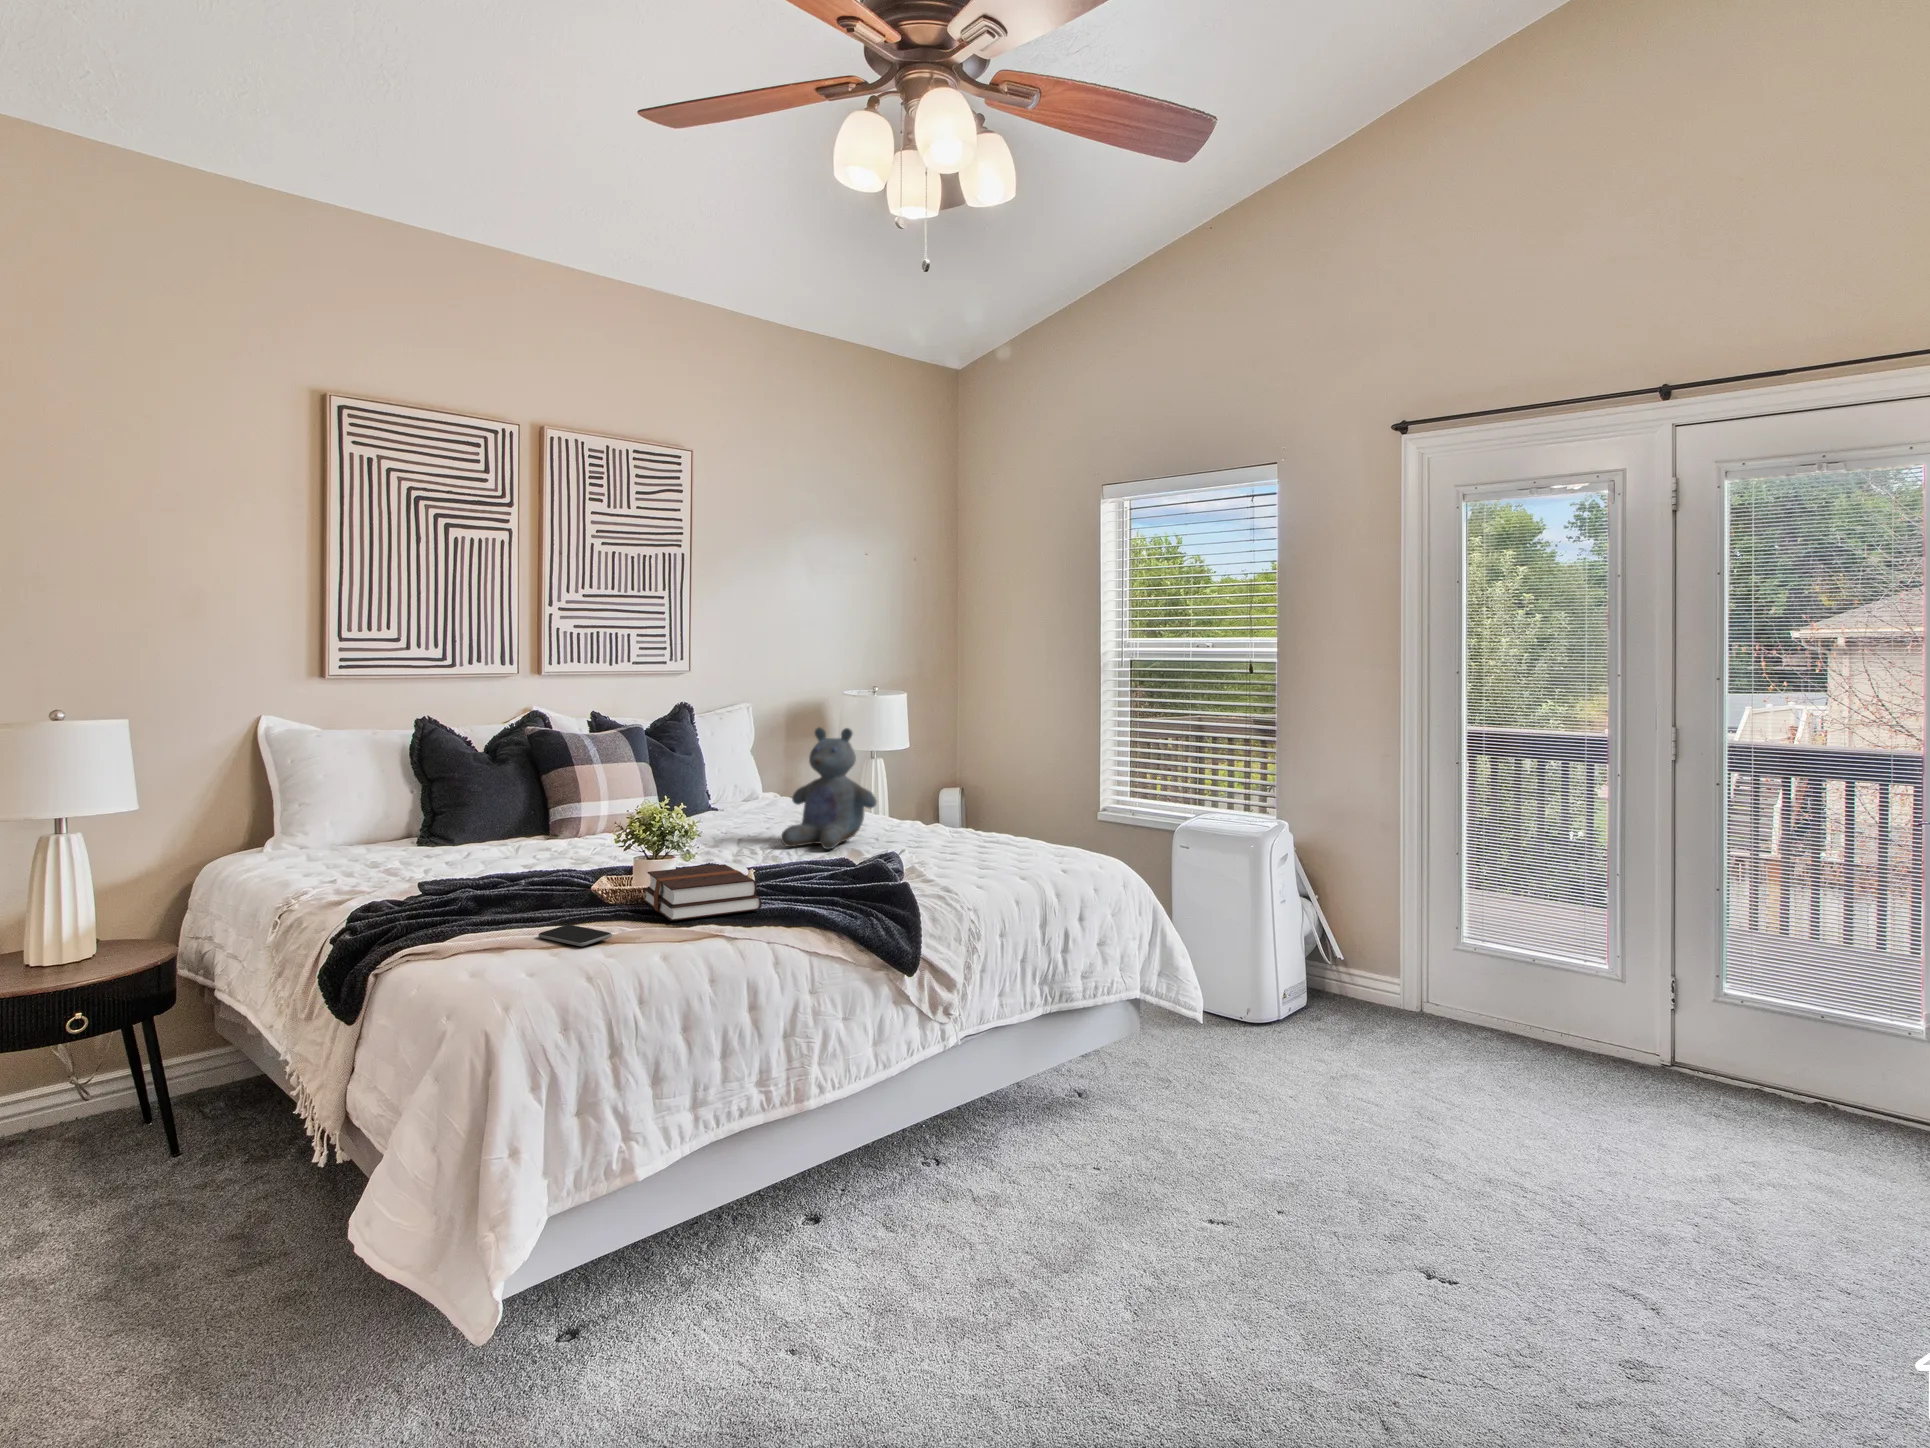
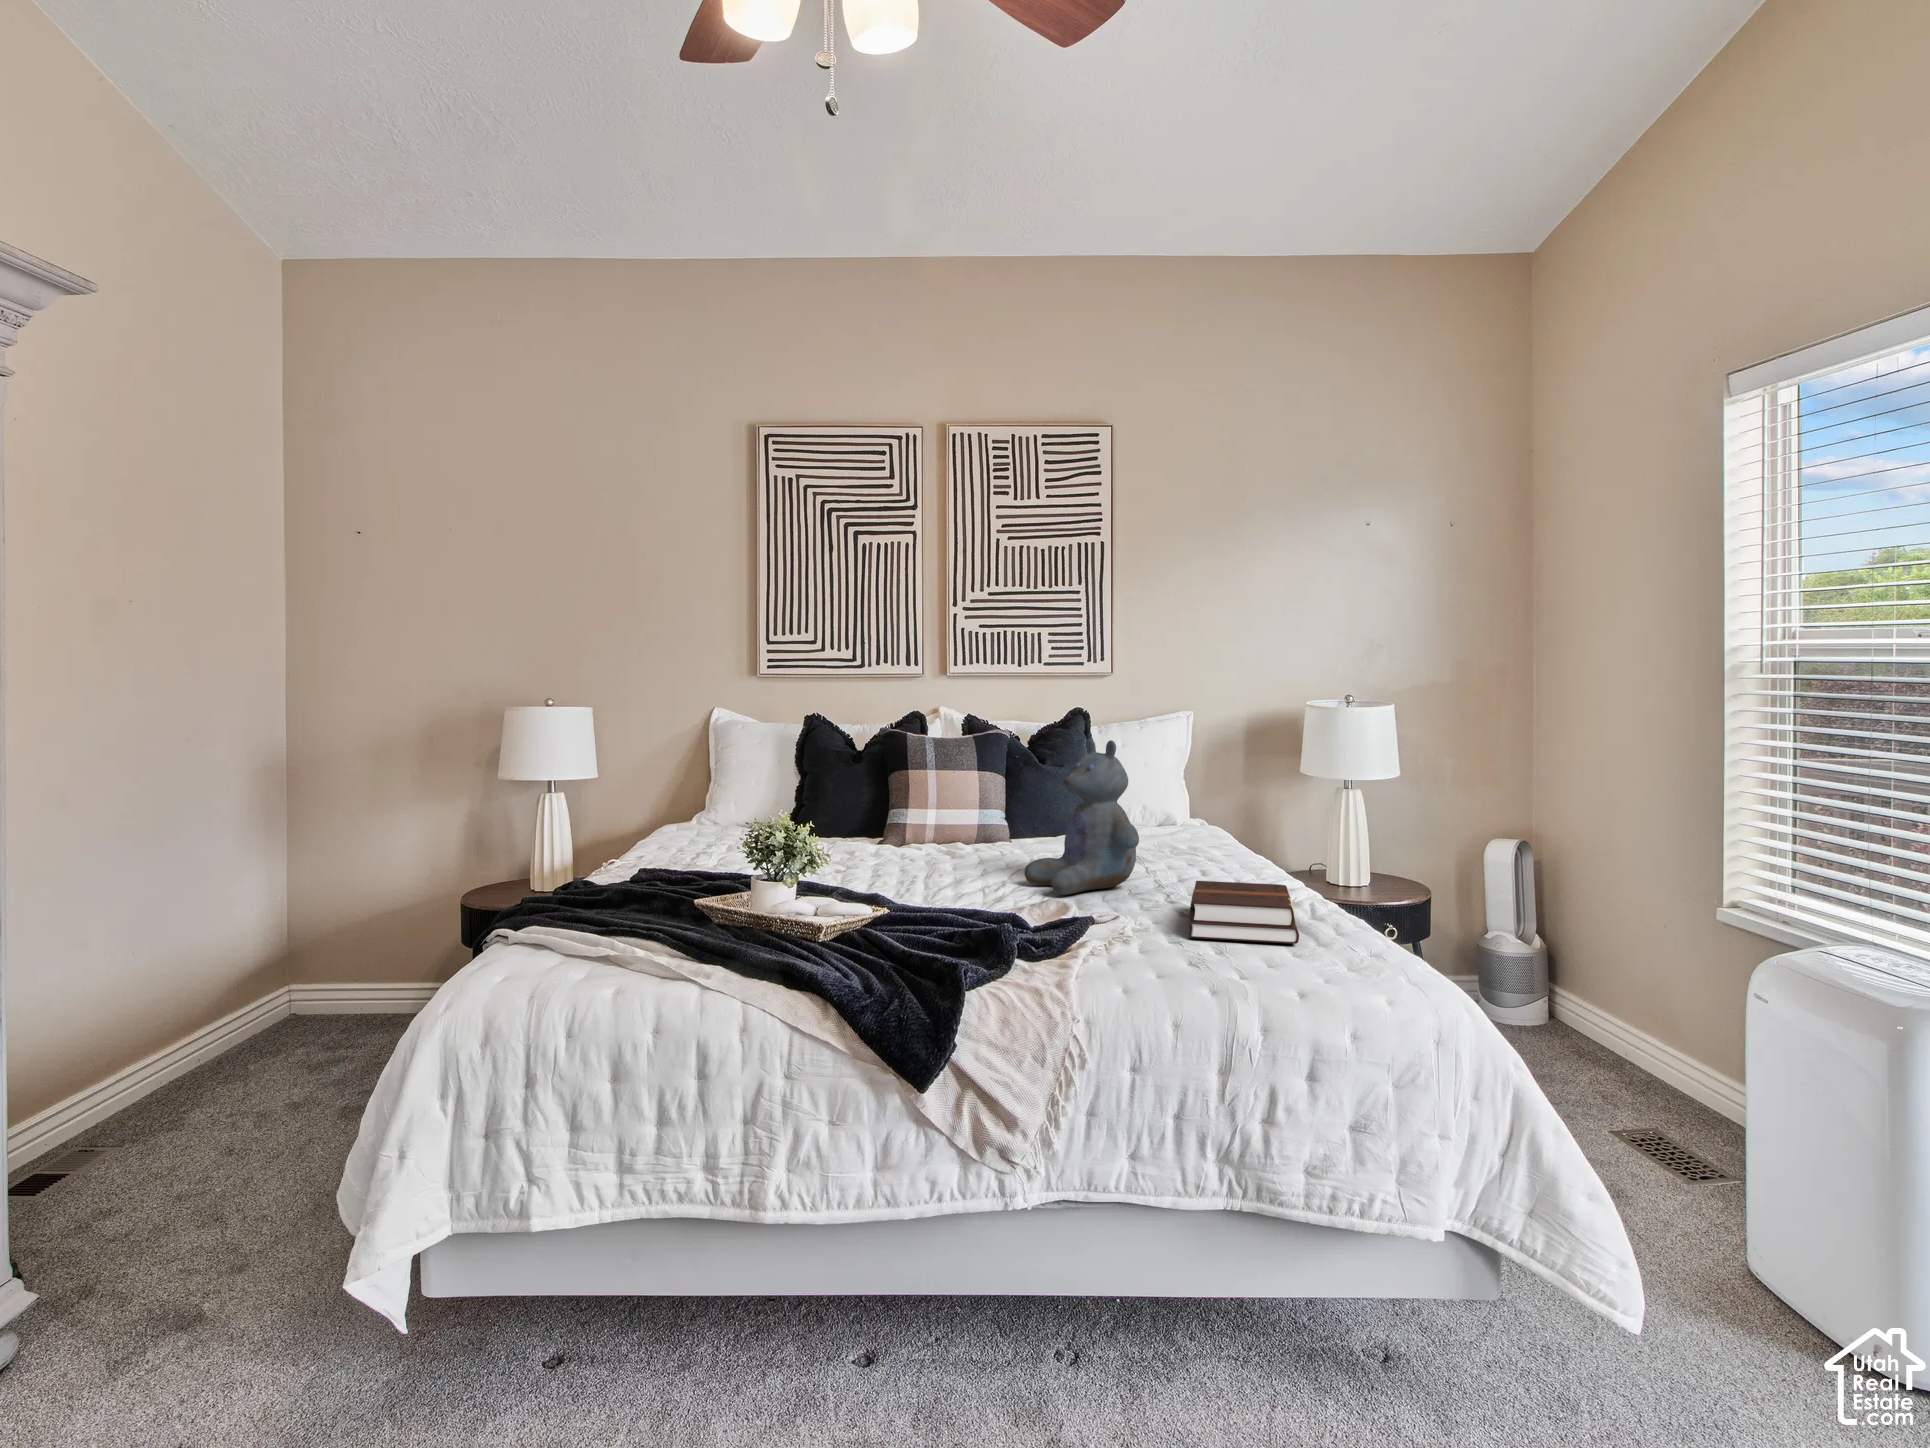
hardback book: present [643,864,761,921] -> present [1189,881,1299,944]
smartphone: present [538,925,612,946] -> none [549,931,603,957]

